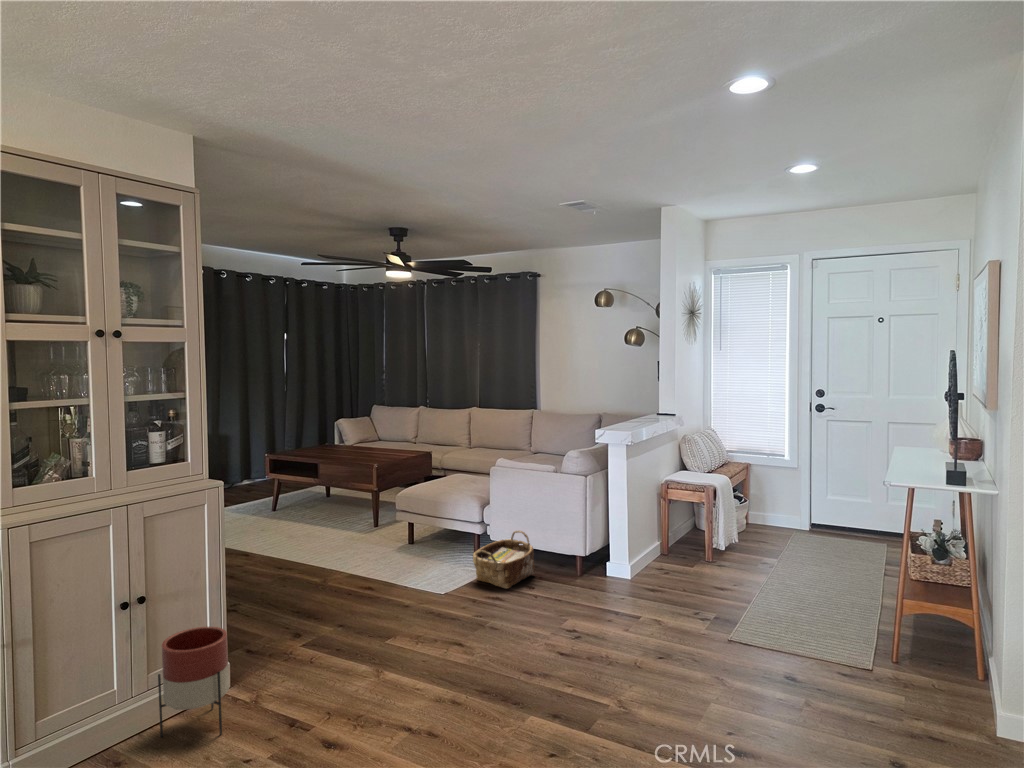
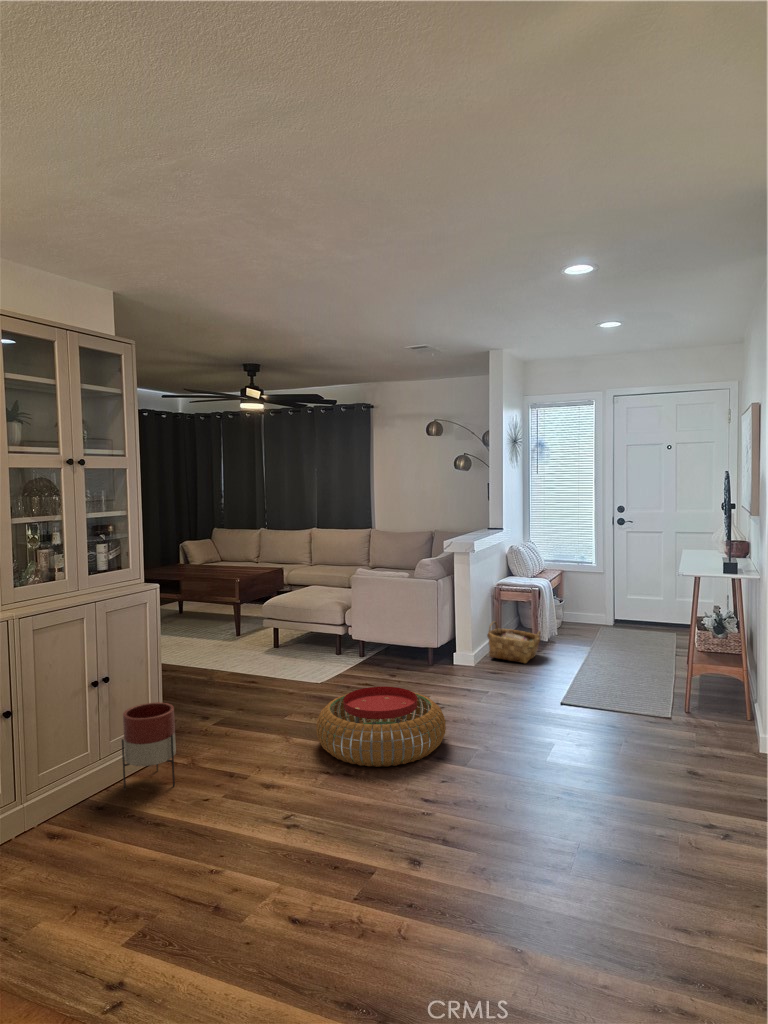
woven basket: present [473,531,535,589] -> present [487,621,541,663]
pouf: none [409,612,571,724] -> present [316,687,446,767]

